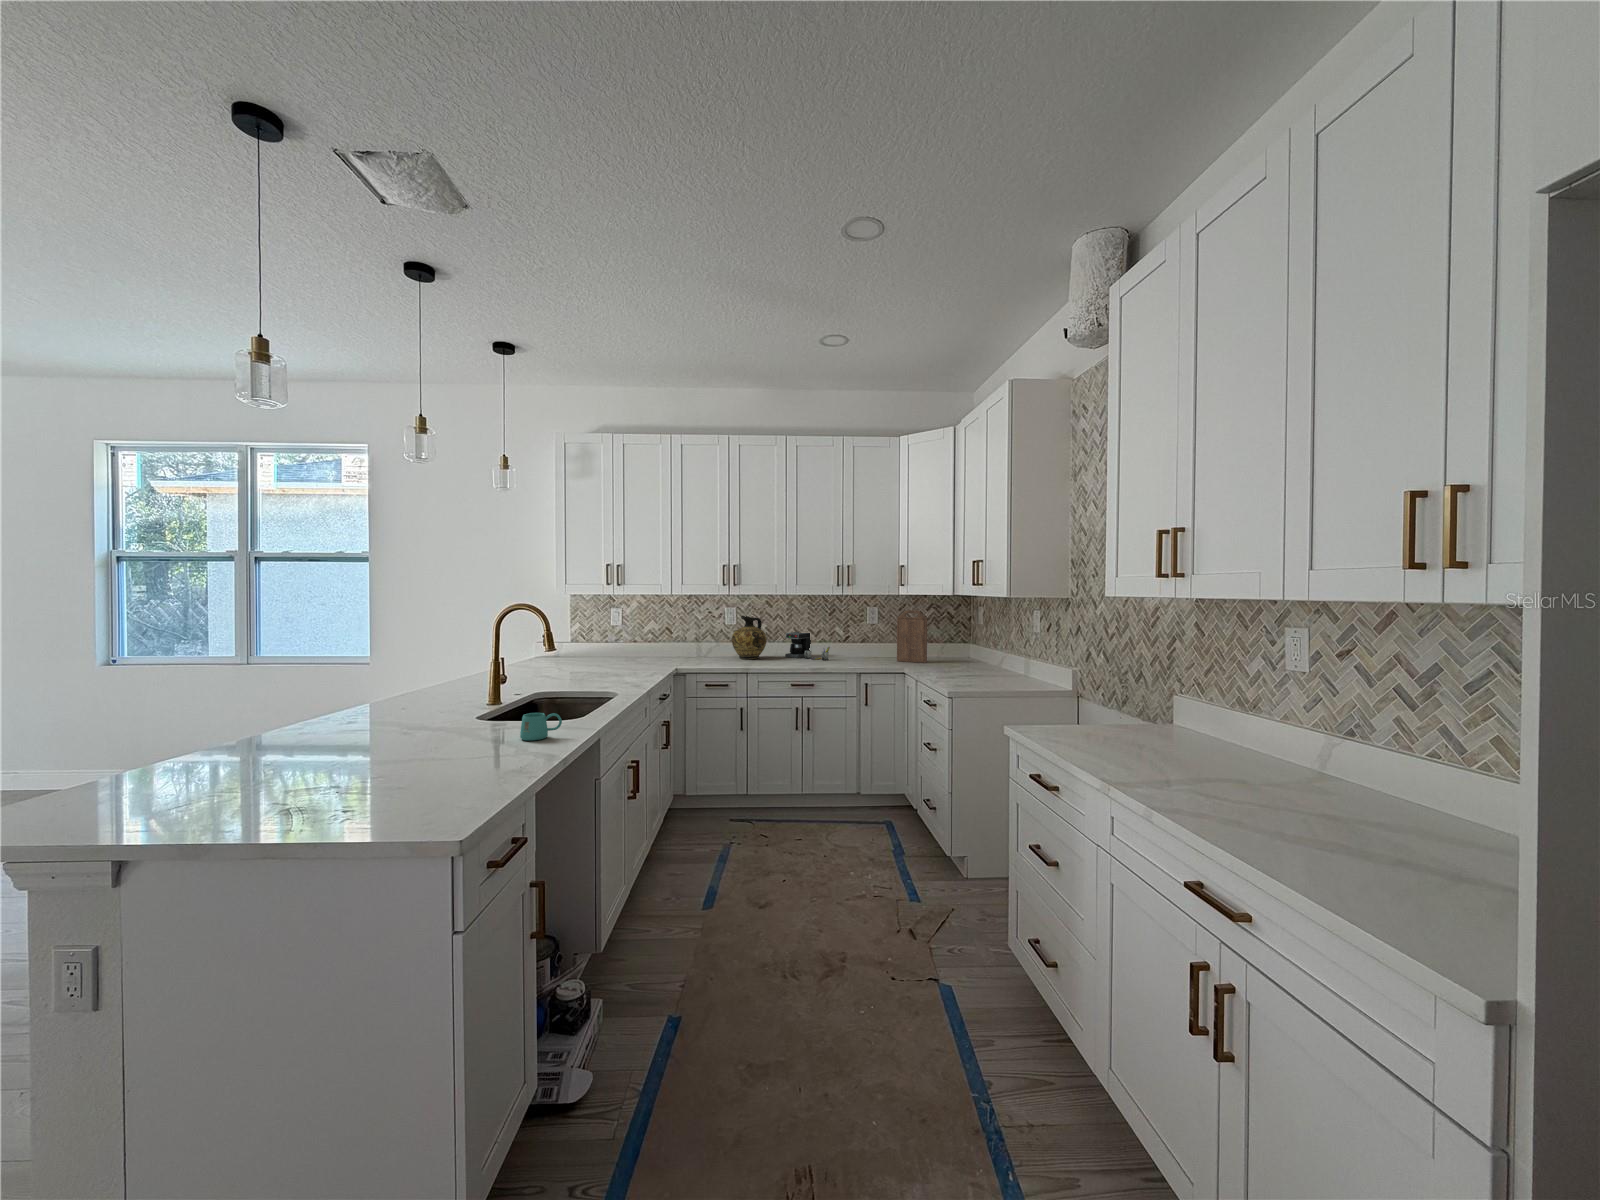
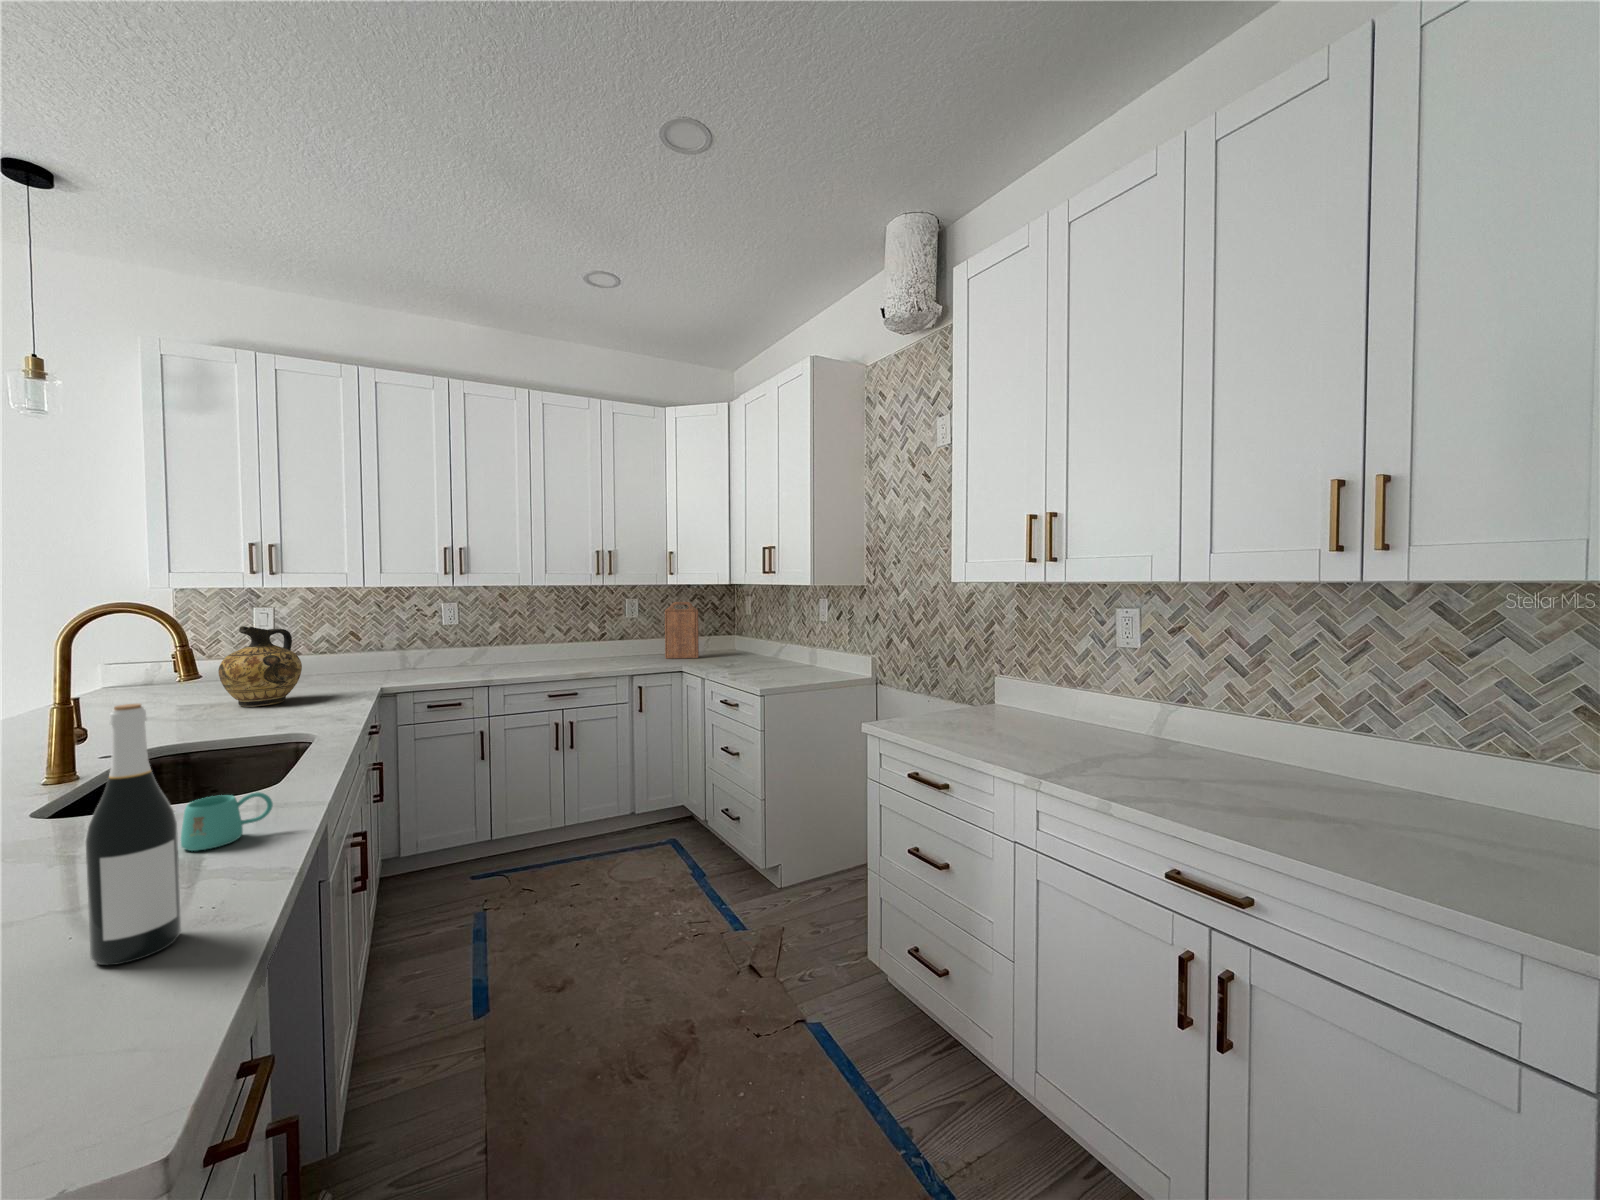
ceramic jug: present [732,616,767,659] -> present [218,626,302,707]
coffee maker: present [785,632,830,660] -> none [527,631,587,663]
wine bottle: none [466,653,501,777] -> present [86,704,181,965]

